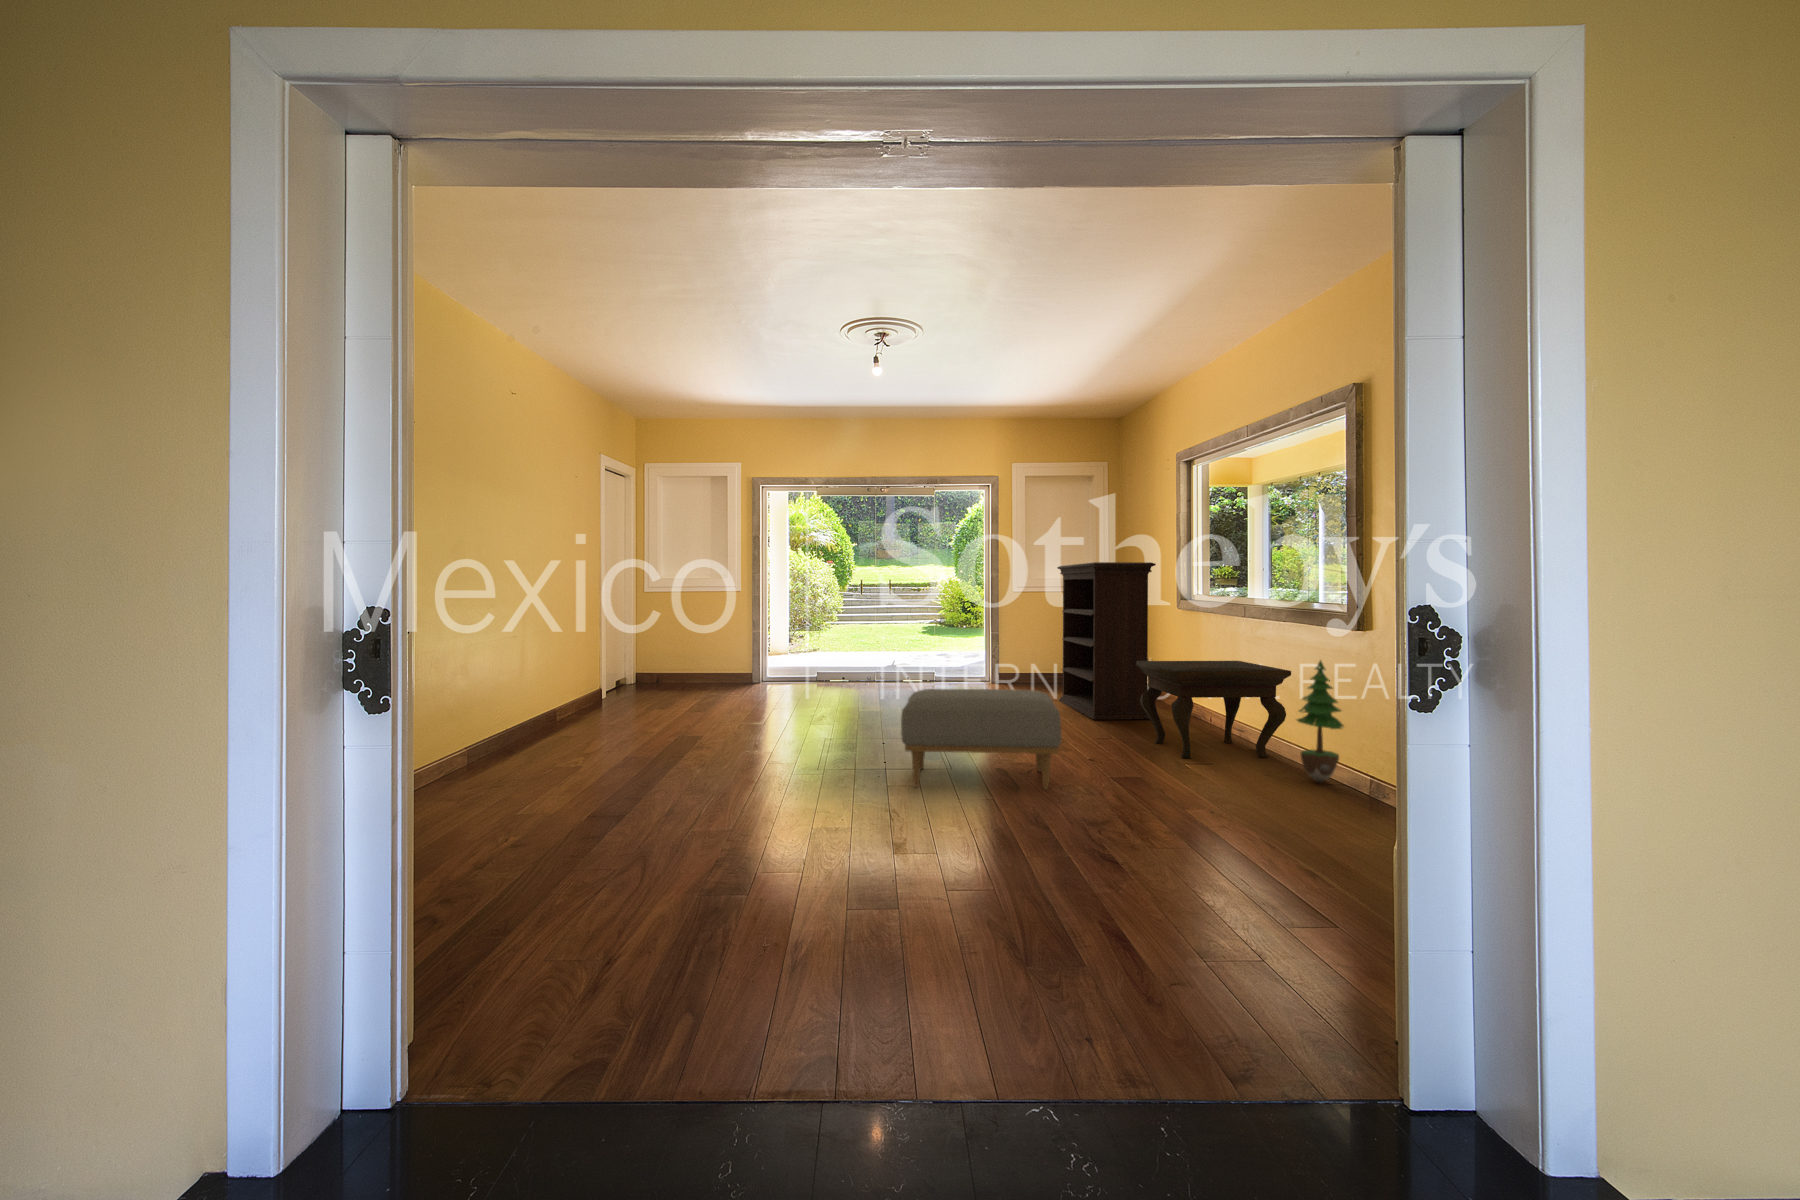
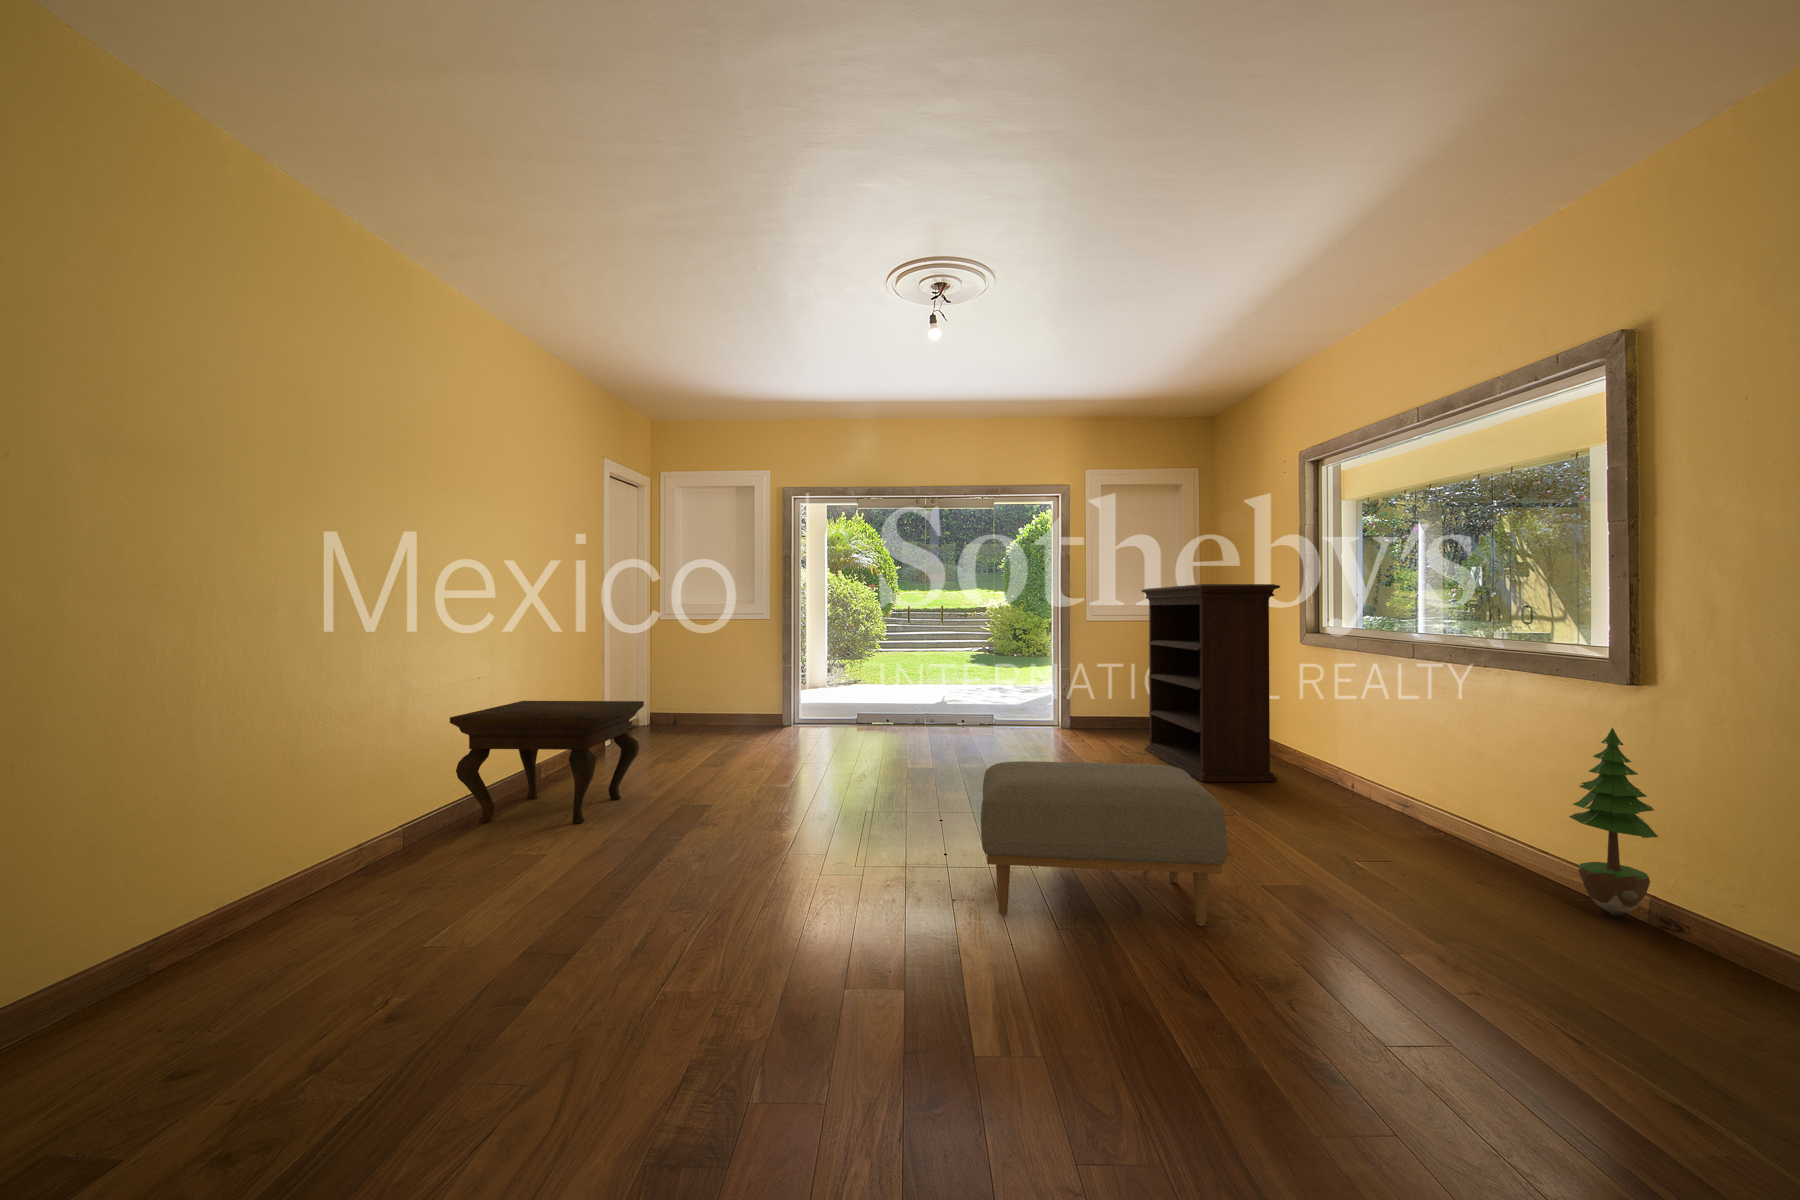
side table: present [1136,661,1291,758] -> present [450,701,644,823]

